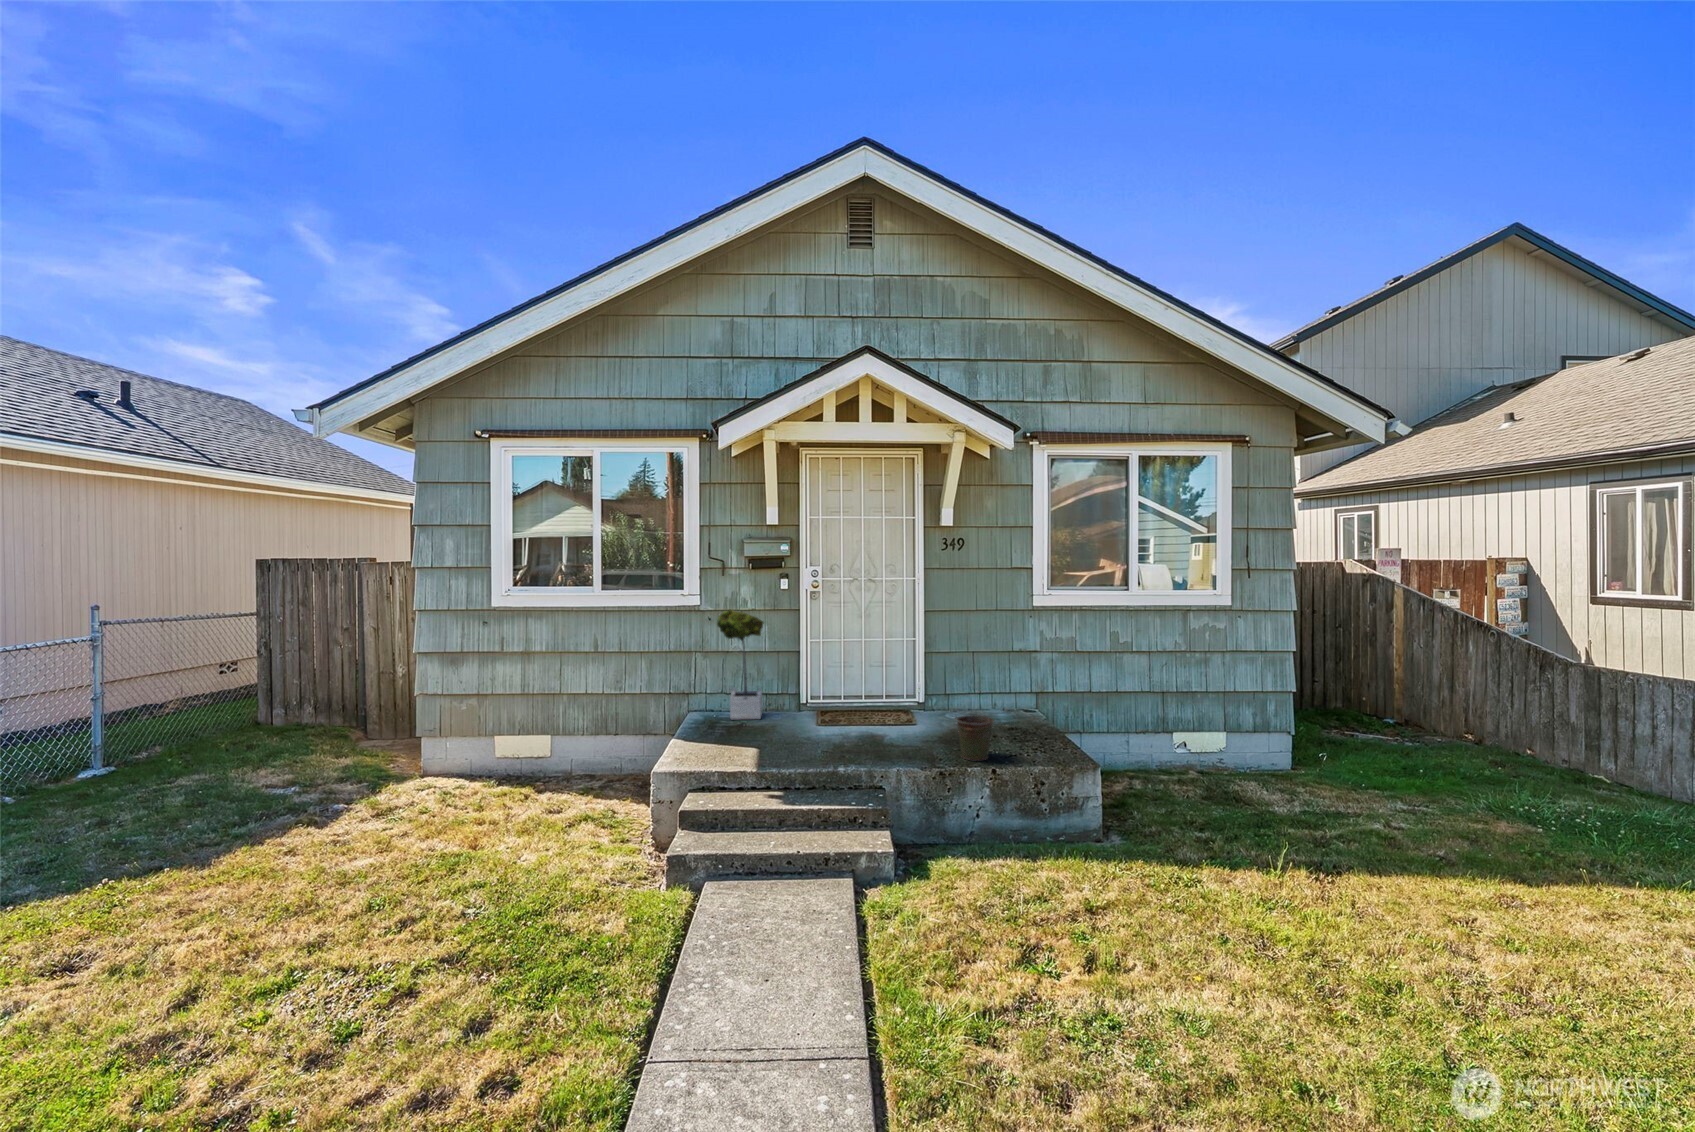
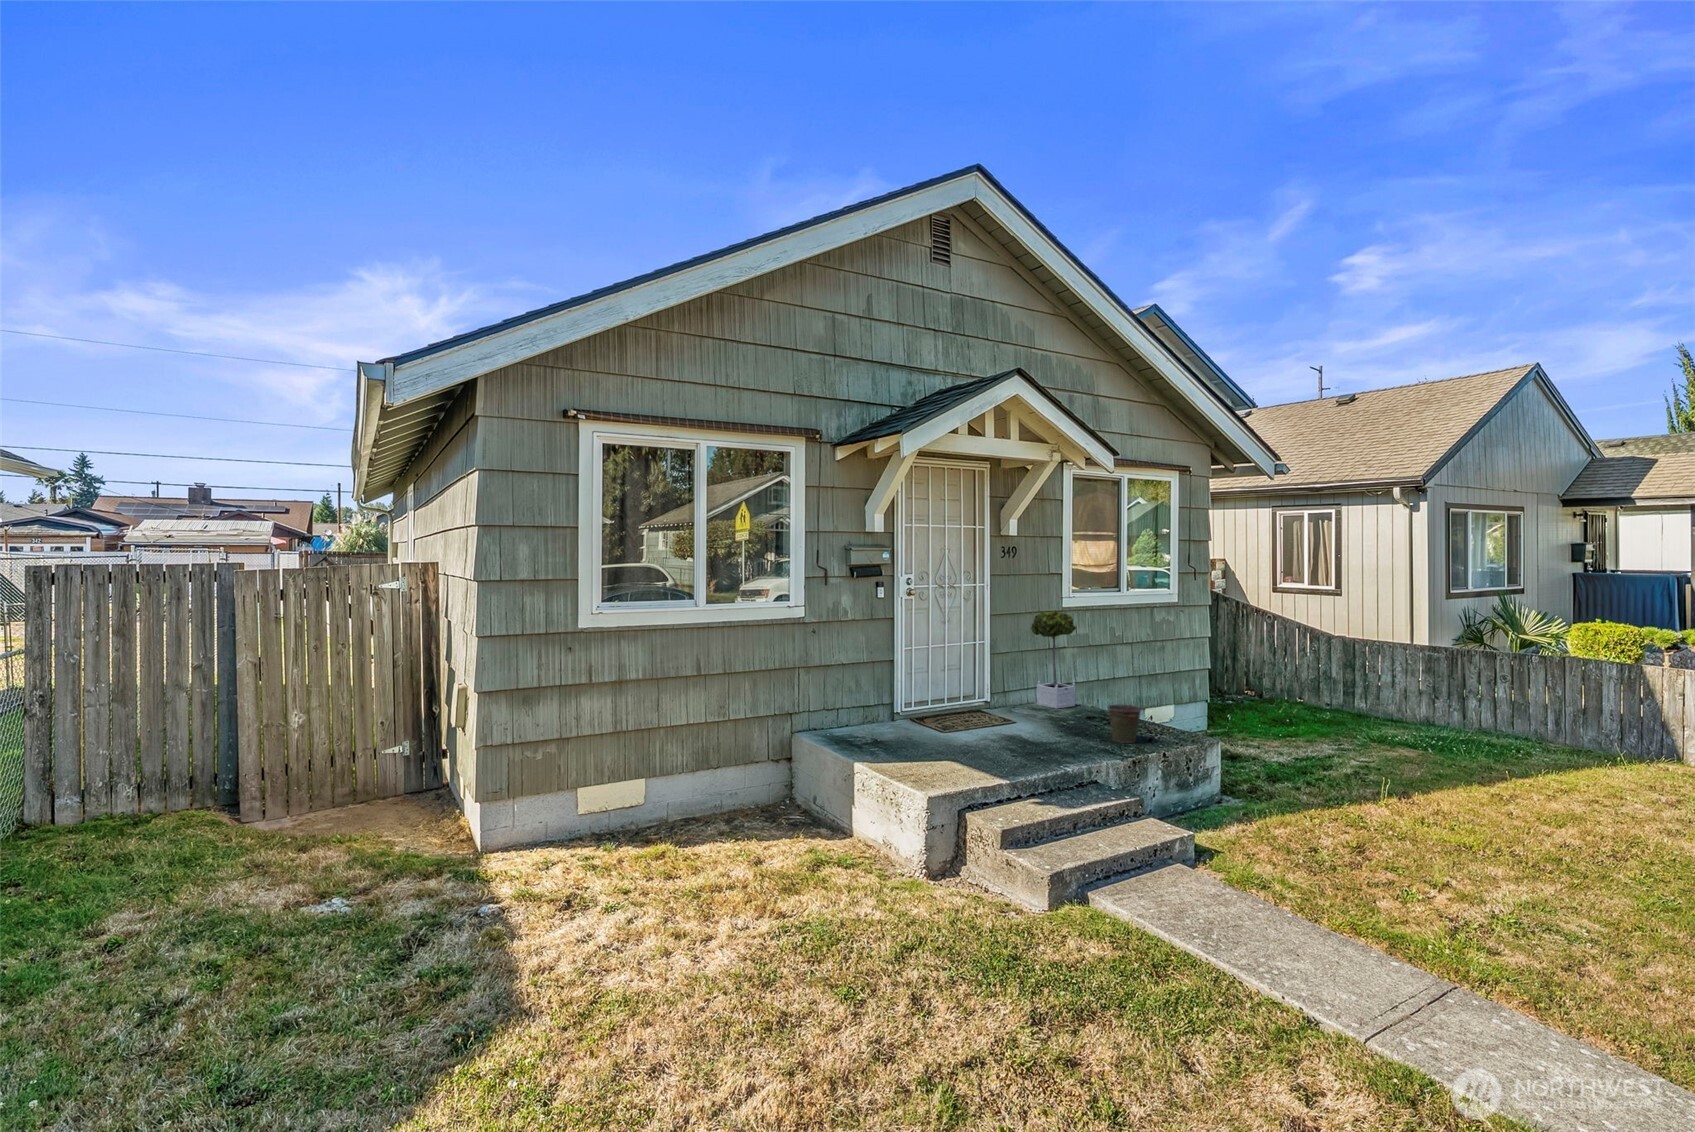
potted tree: present [717,609,764,719] -> present [1031,610,1076,709]

